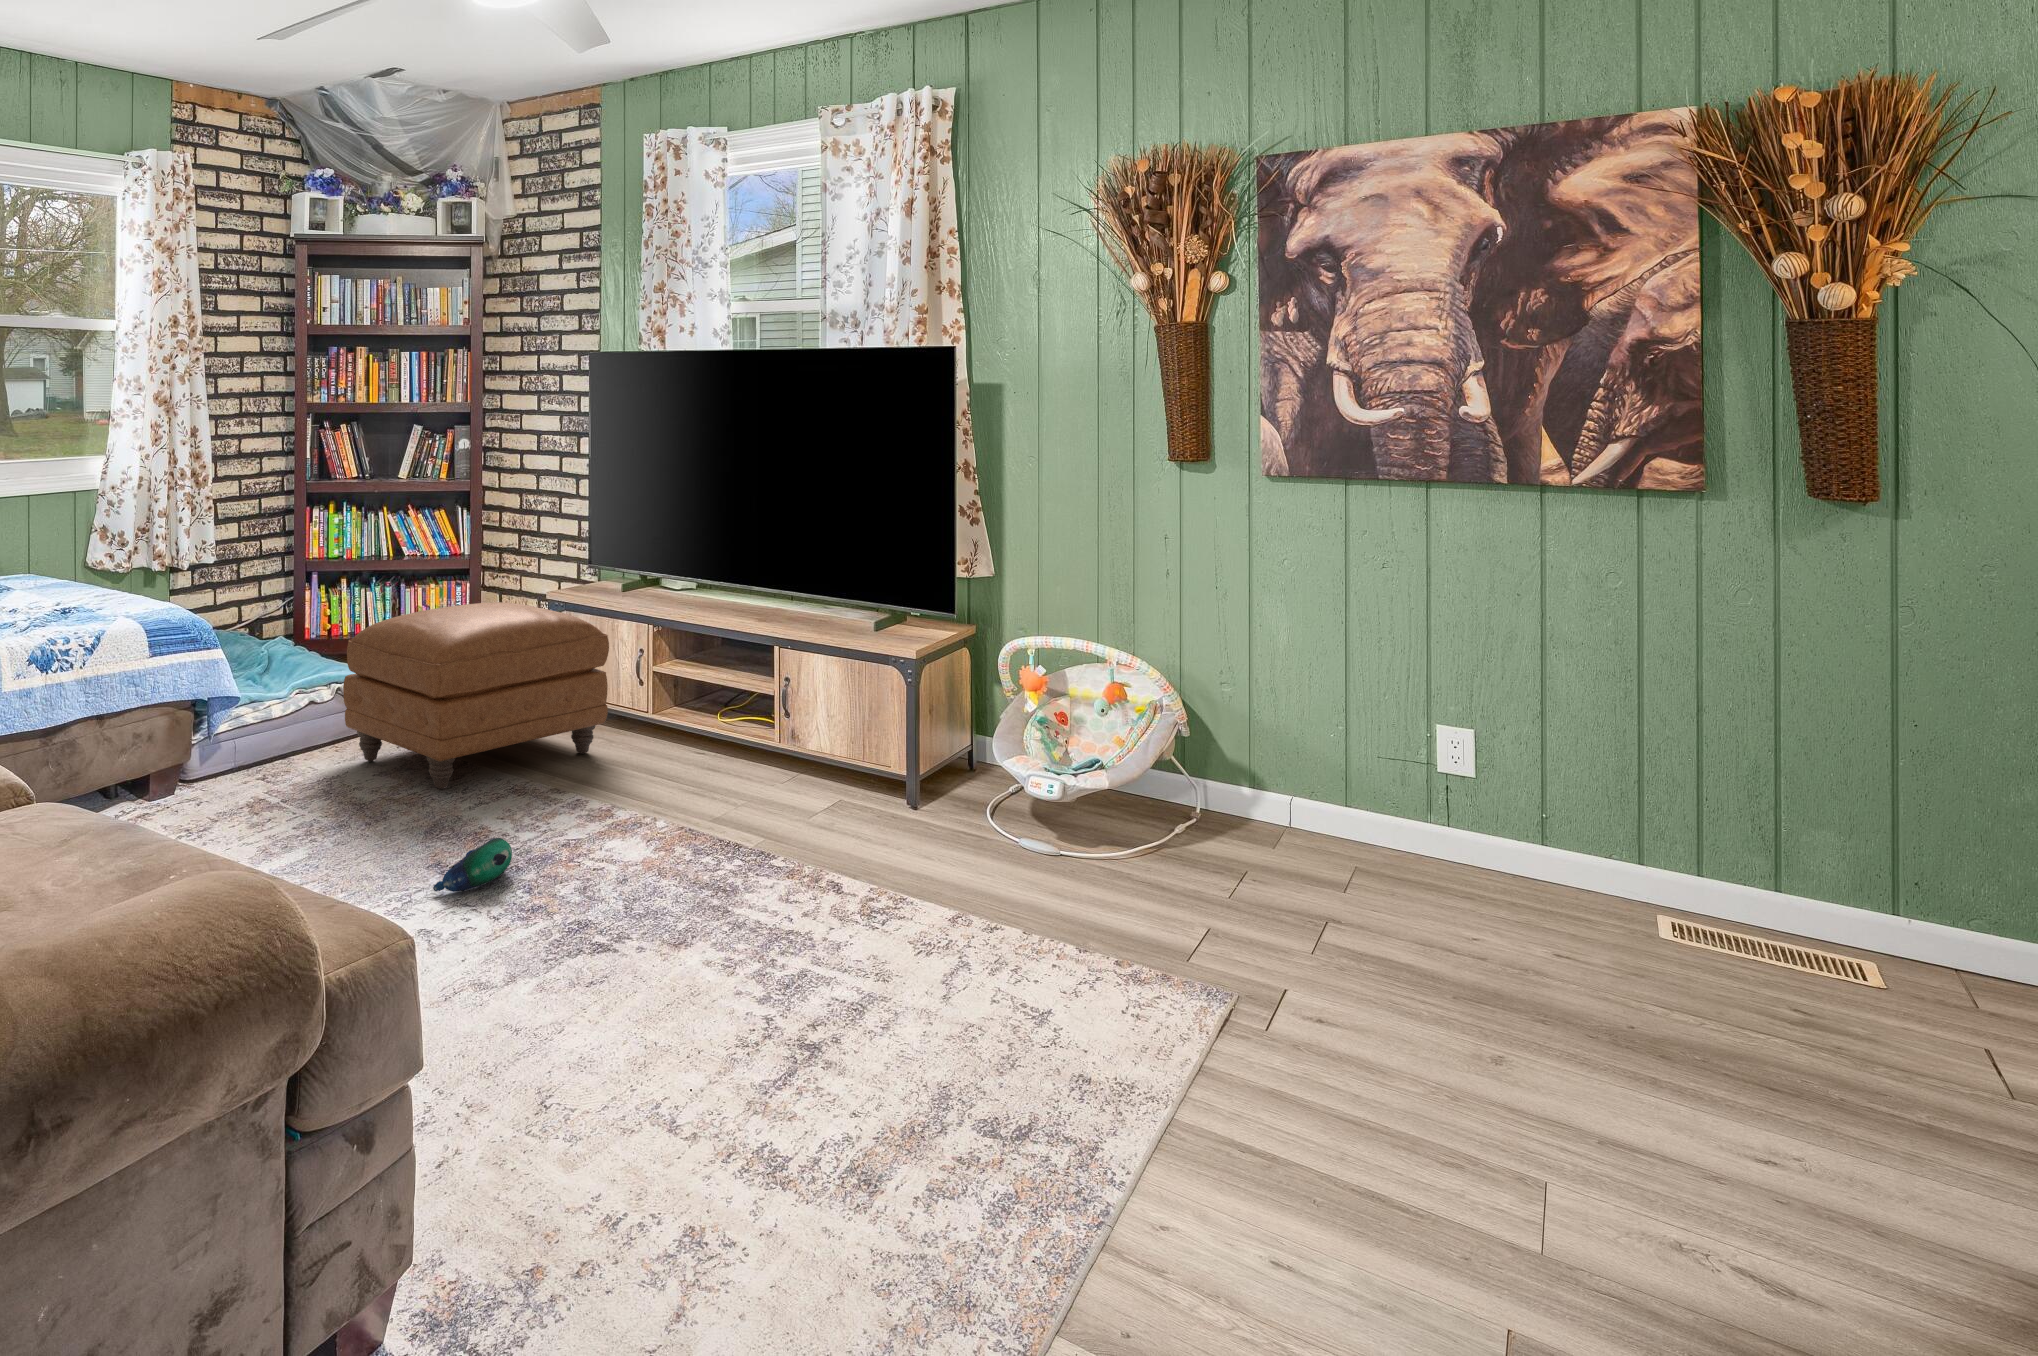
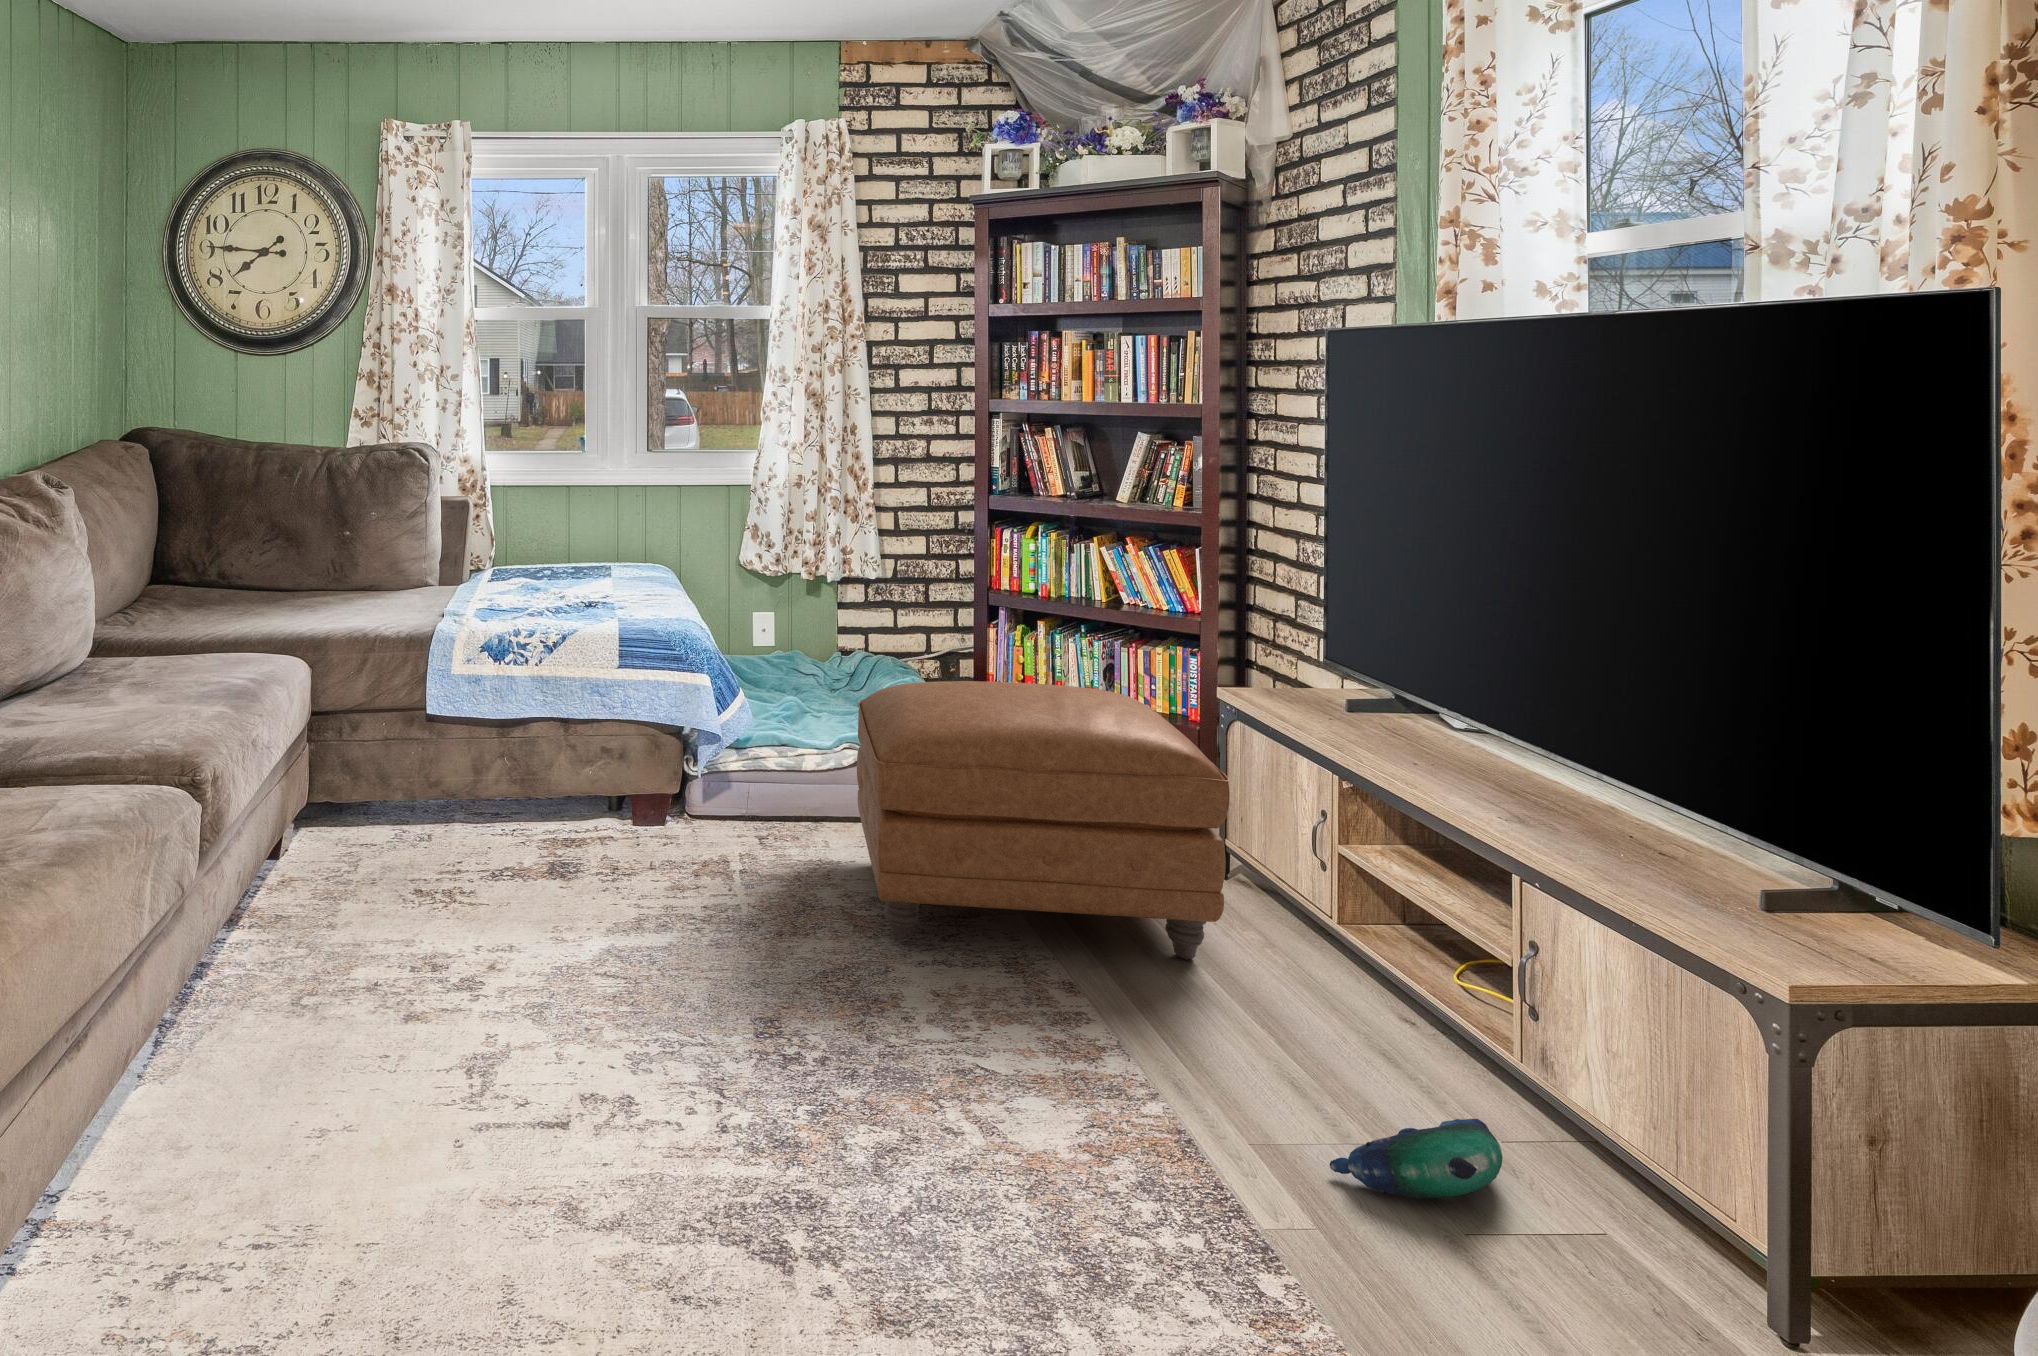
plush toy: present [433,838,512,892] -> present [1330,1119,1503,1198]

